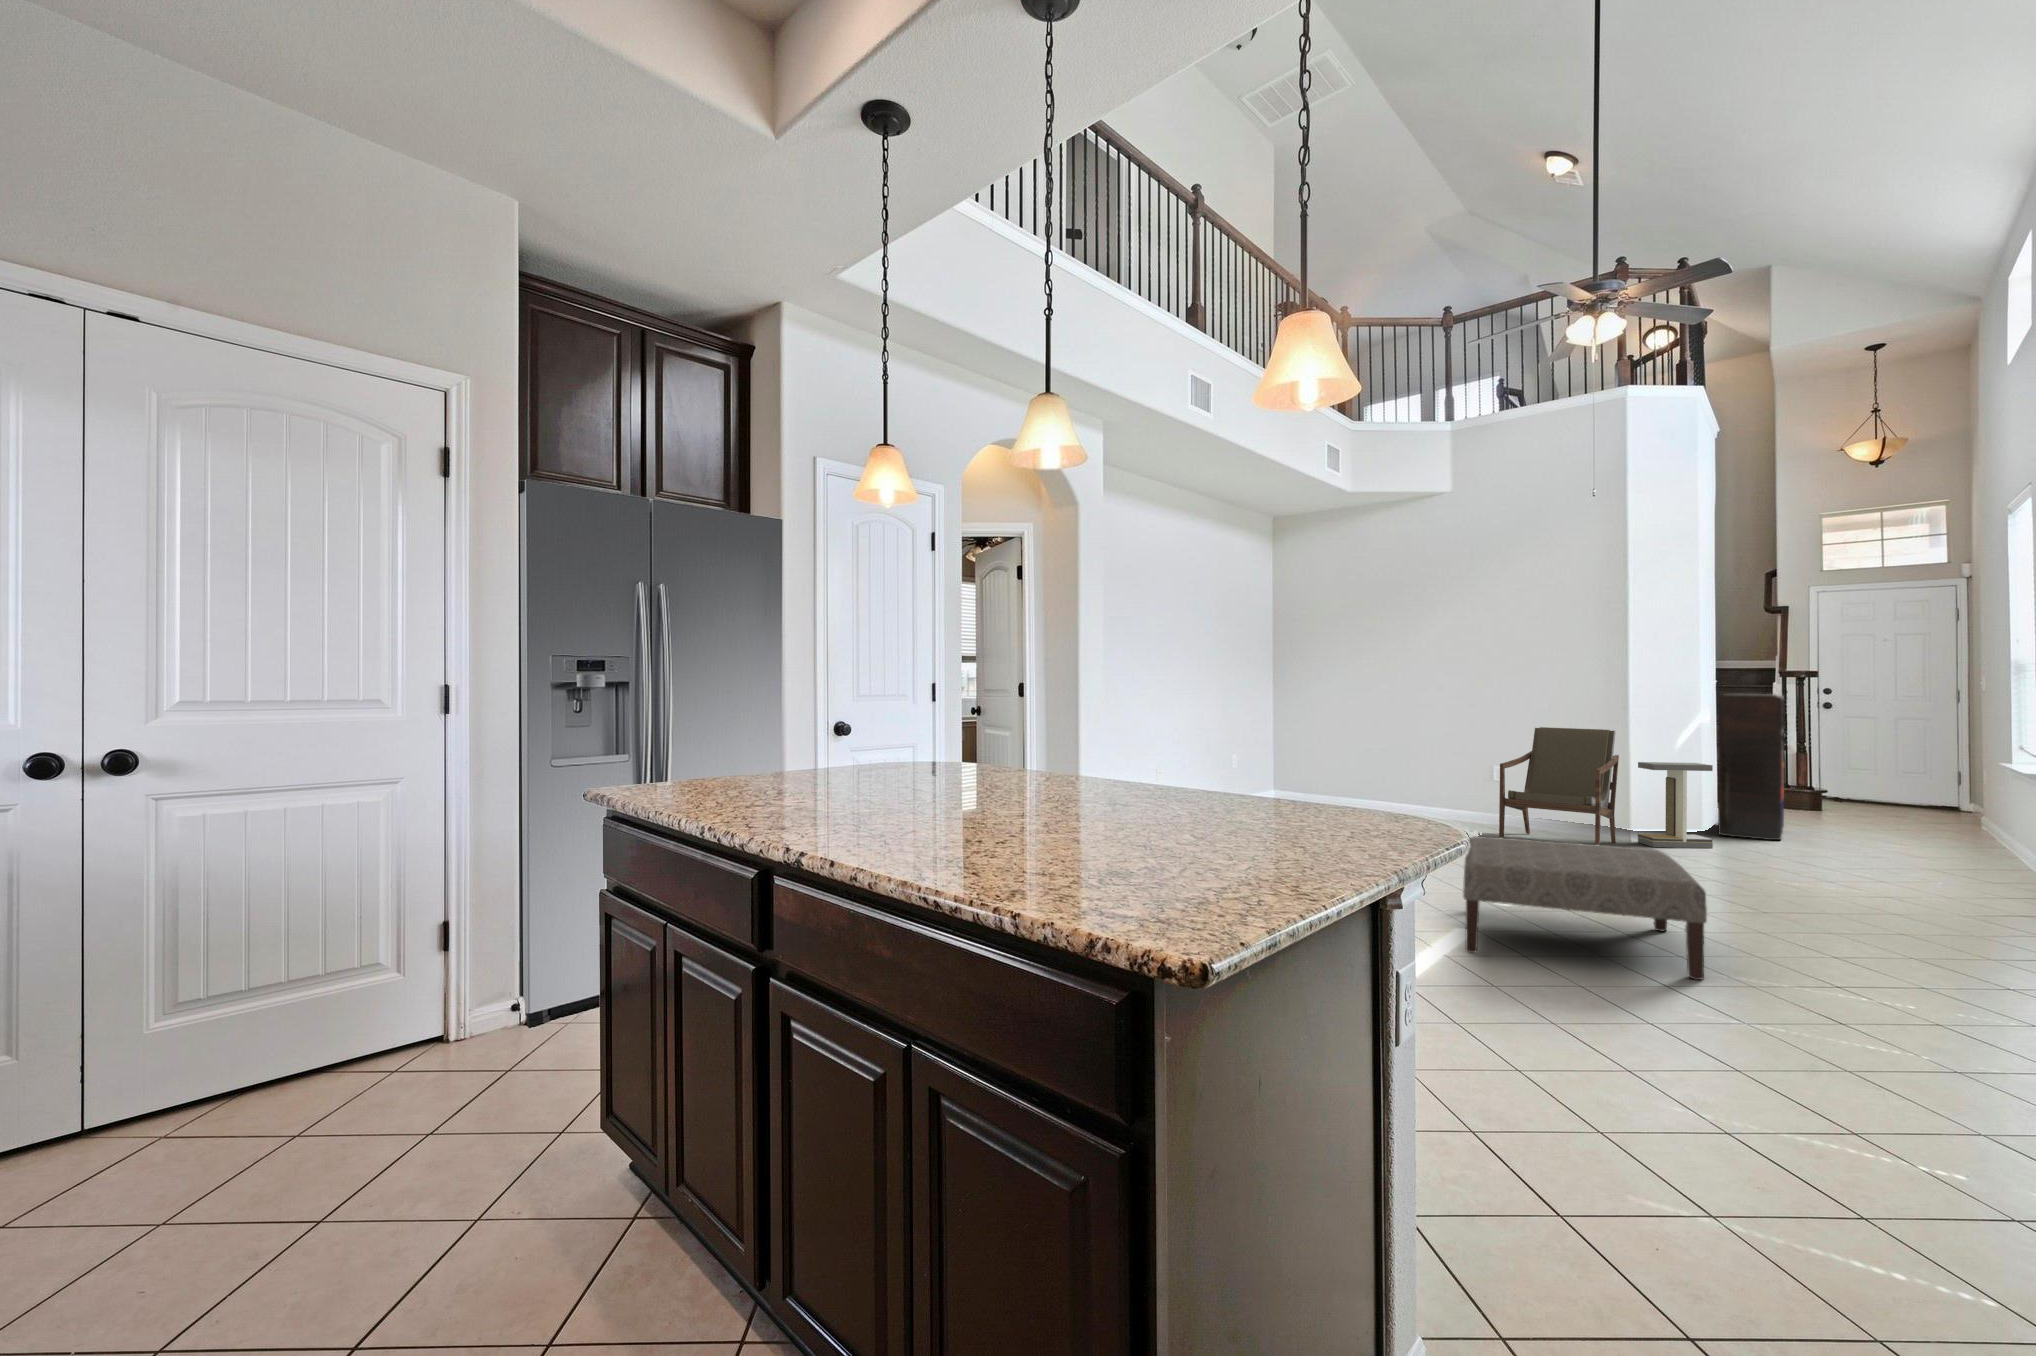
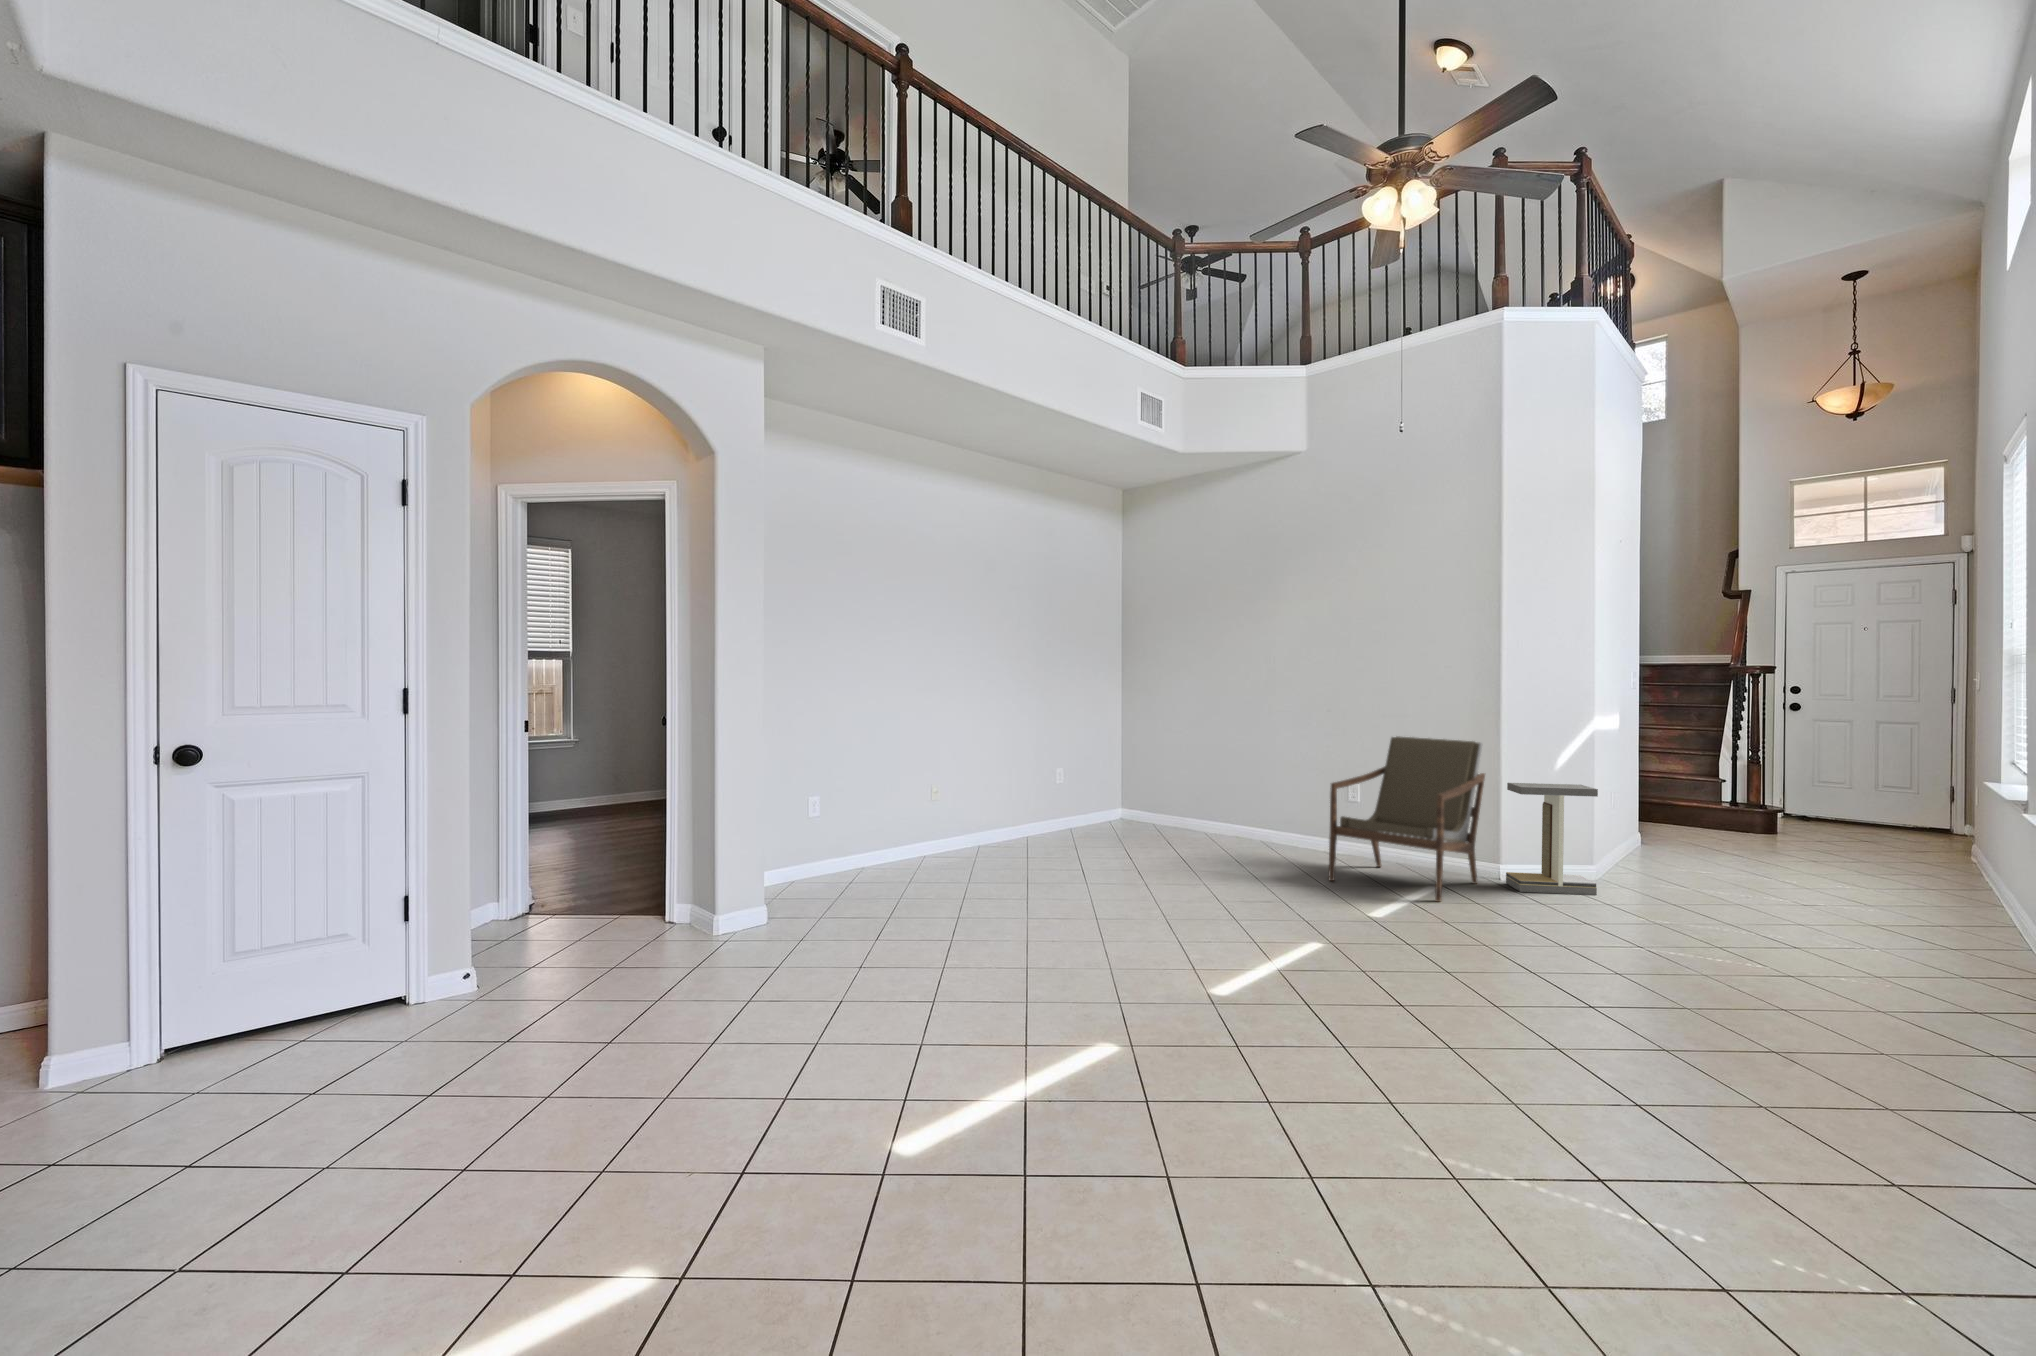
bookshelf: present [1718,694,1784,840] -> none [1618,696,1712,883]
ottoman: present [1463,837,1707,980] -> none [1051,905,1412,1192]

